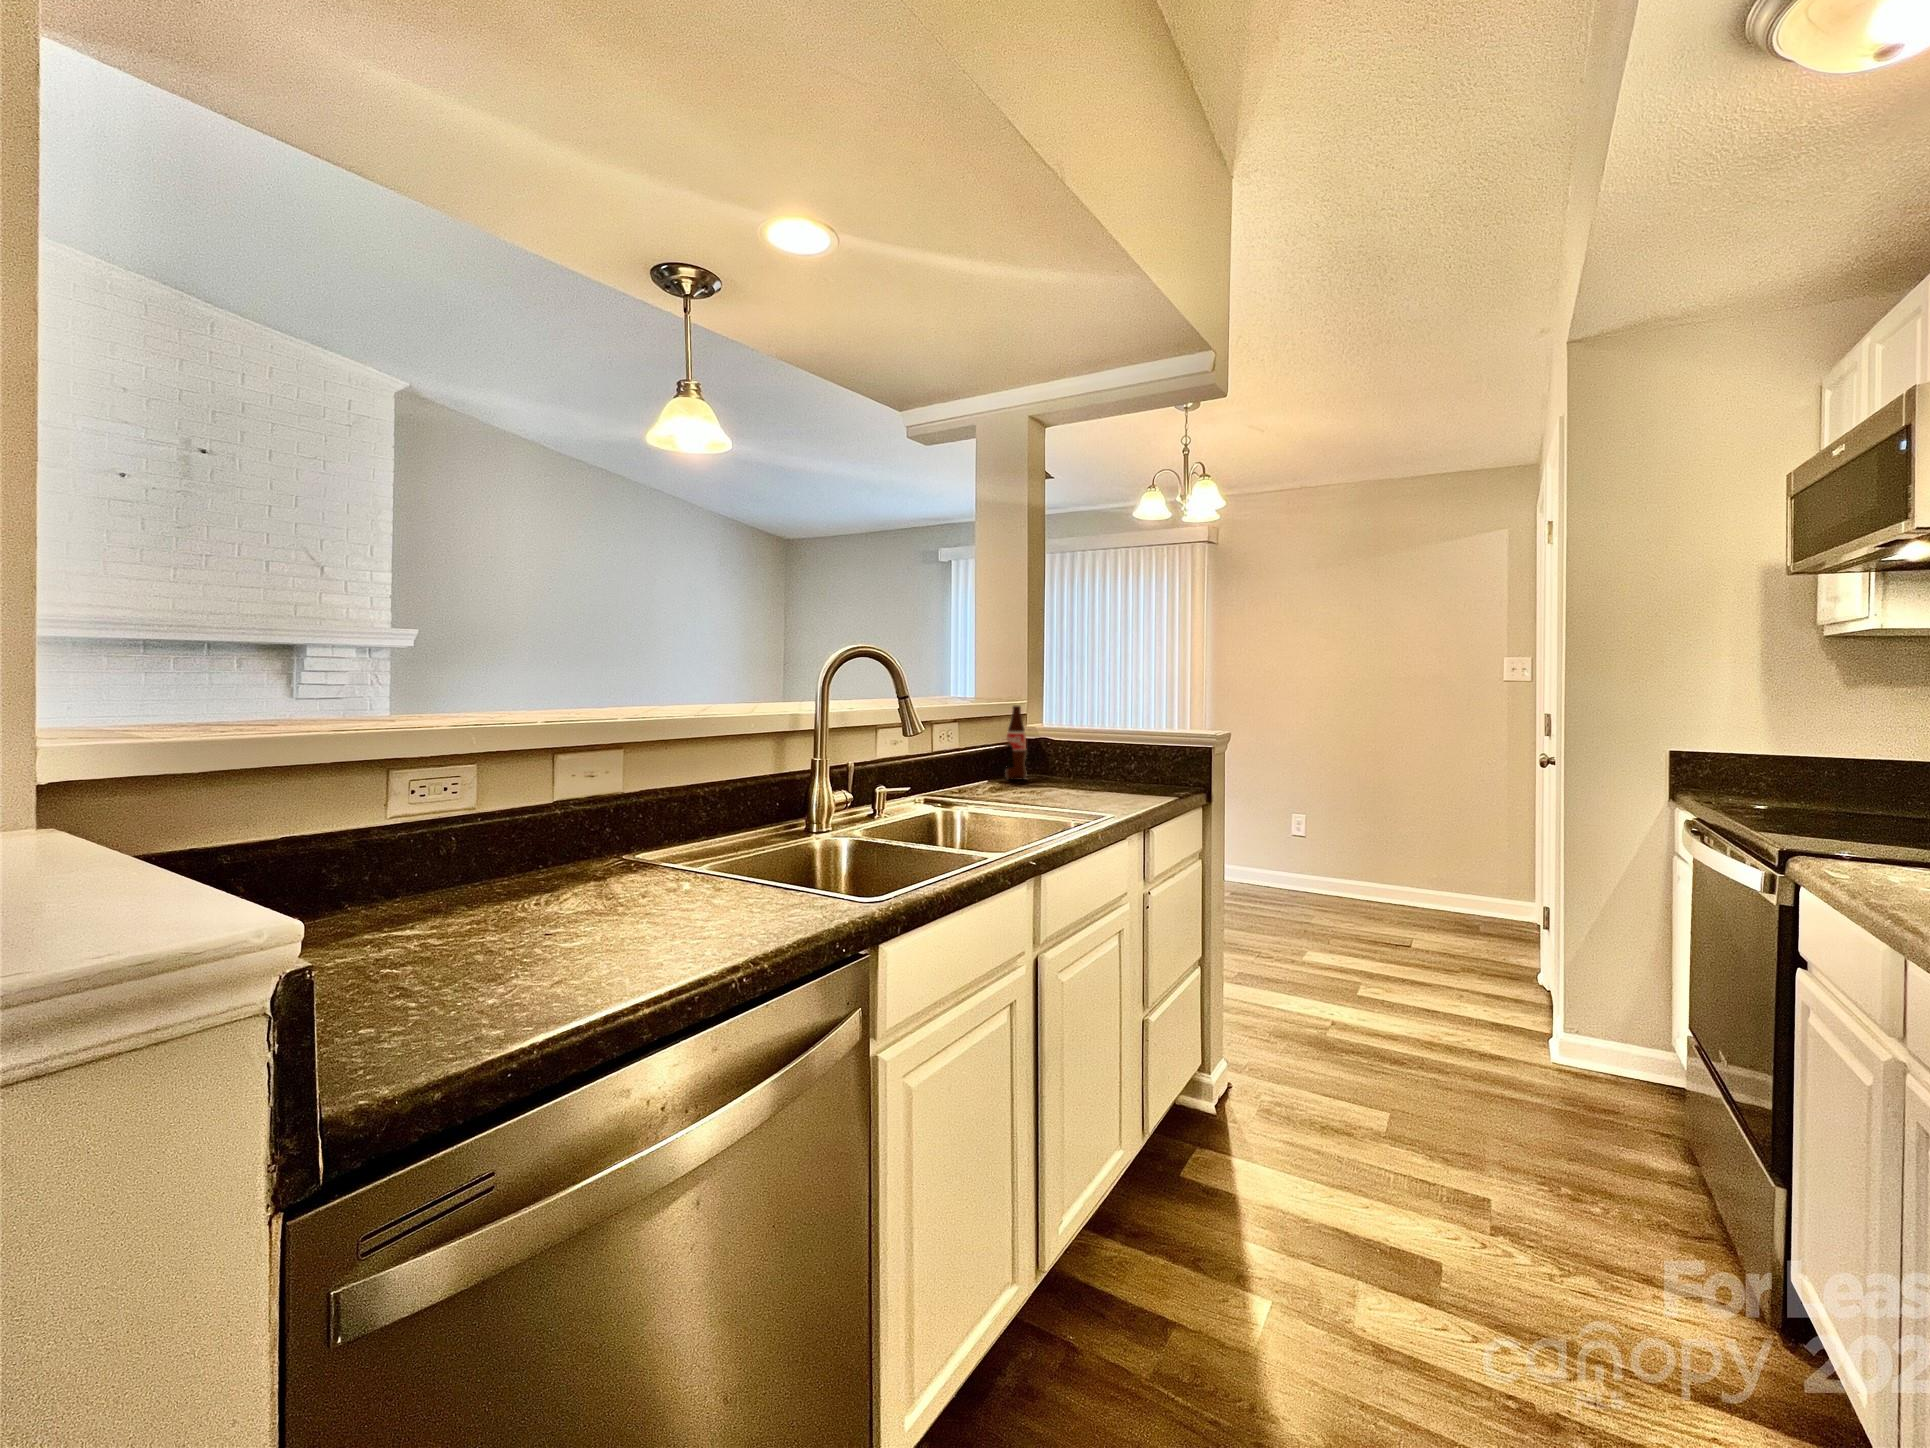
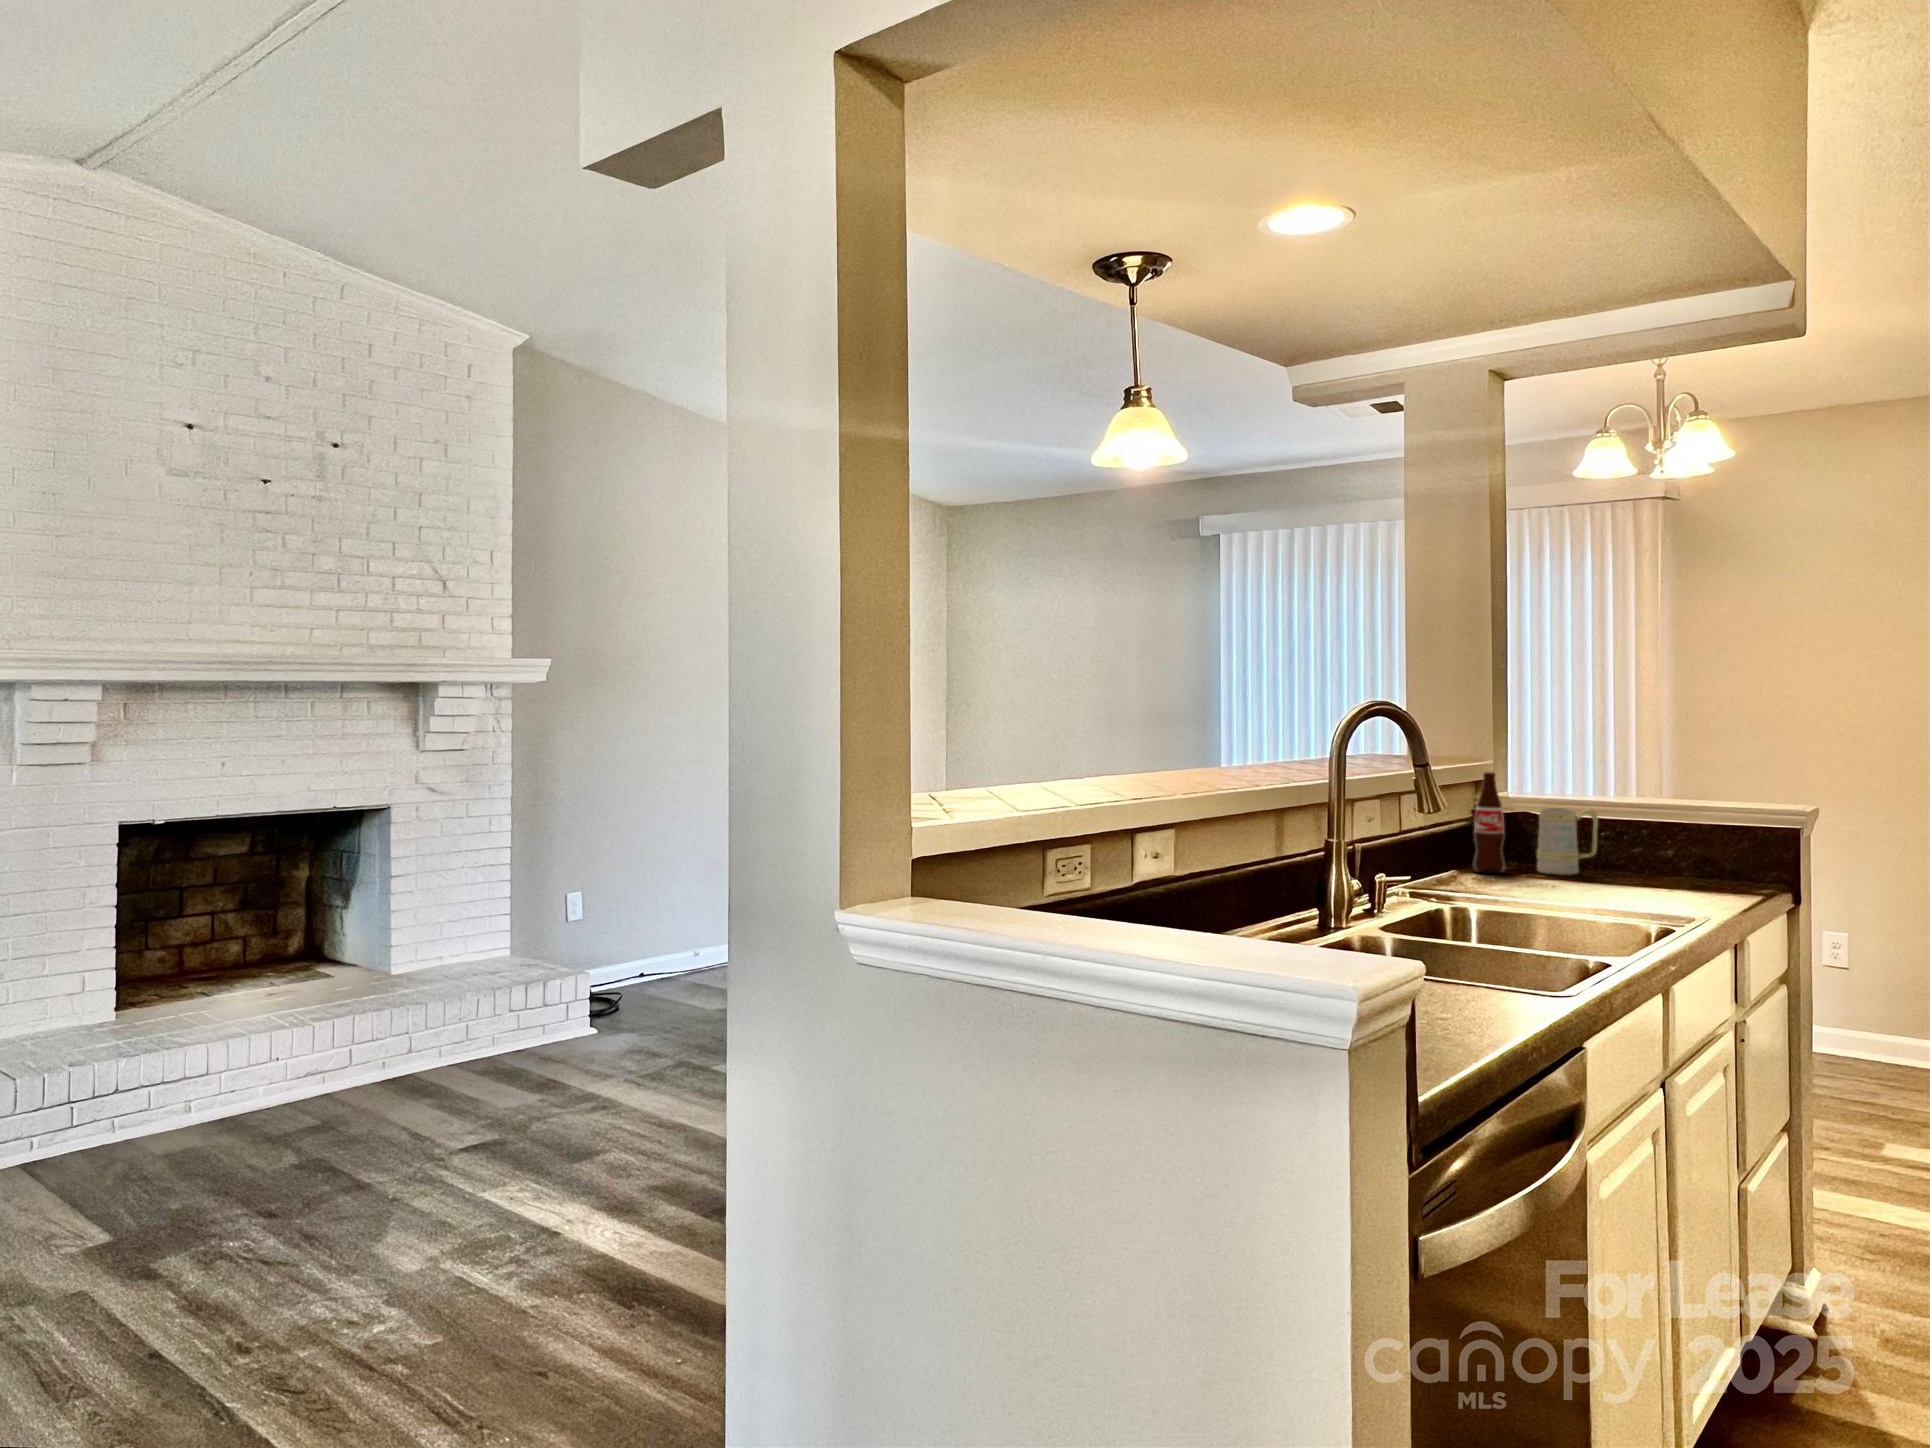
mug: none [1049,731,1089,780] -> present [1537,808,1598,875]

